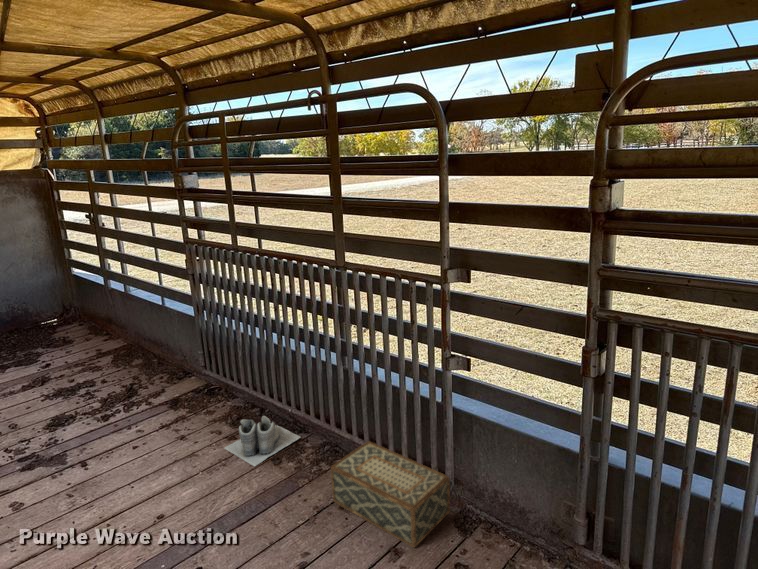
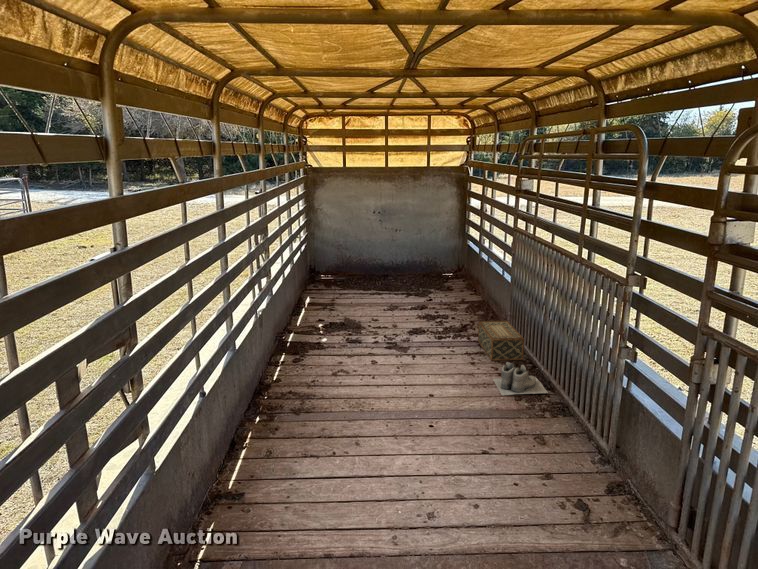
woven basket: present [331,441,450,548] -> present [478,321,524,361]

